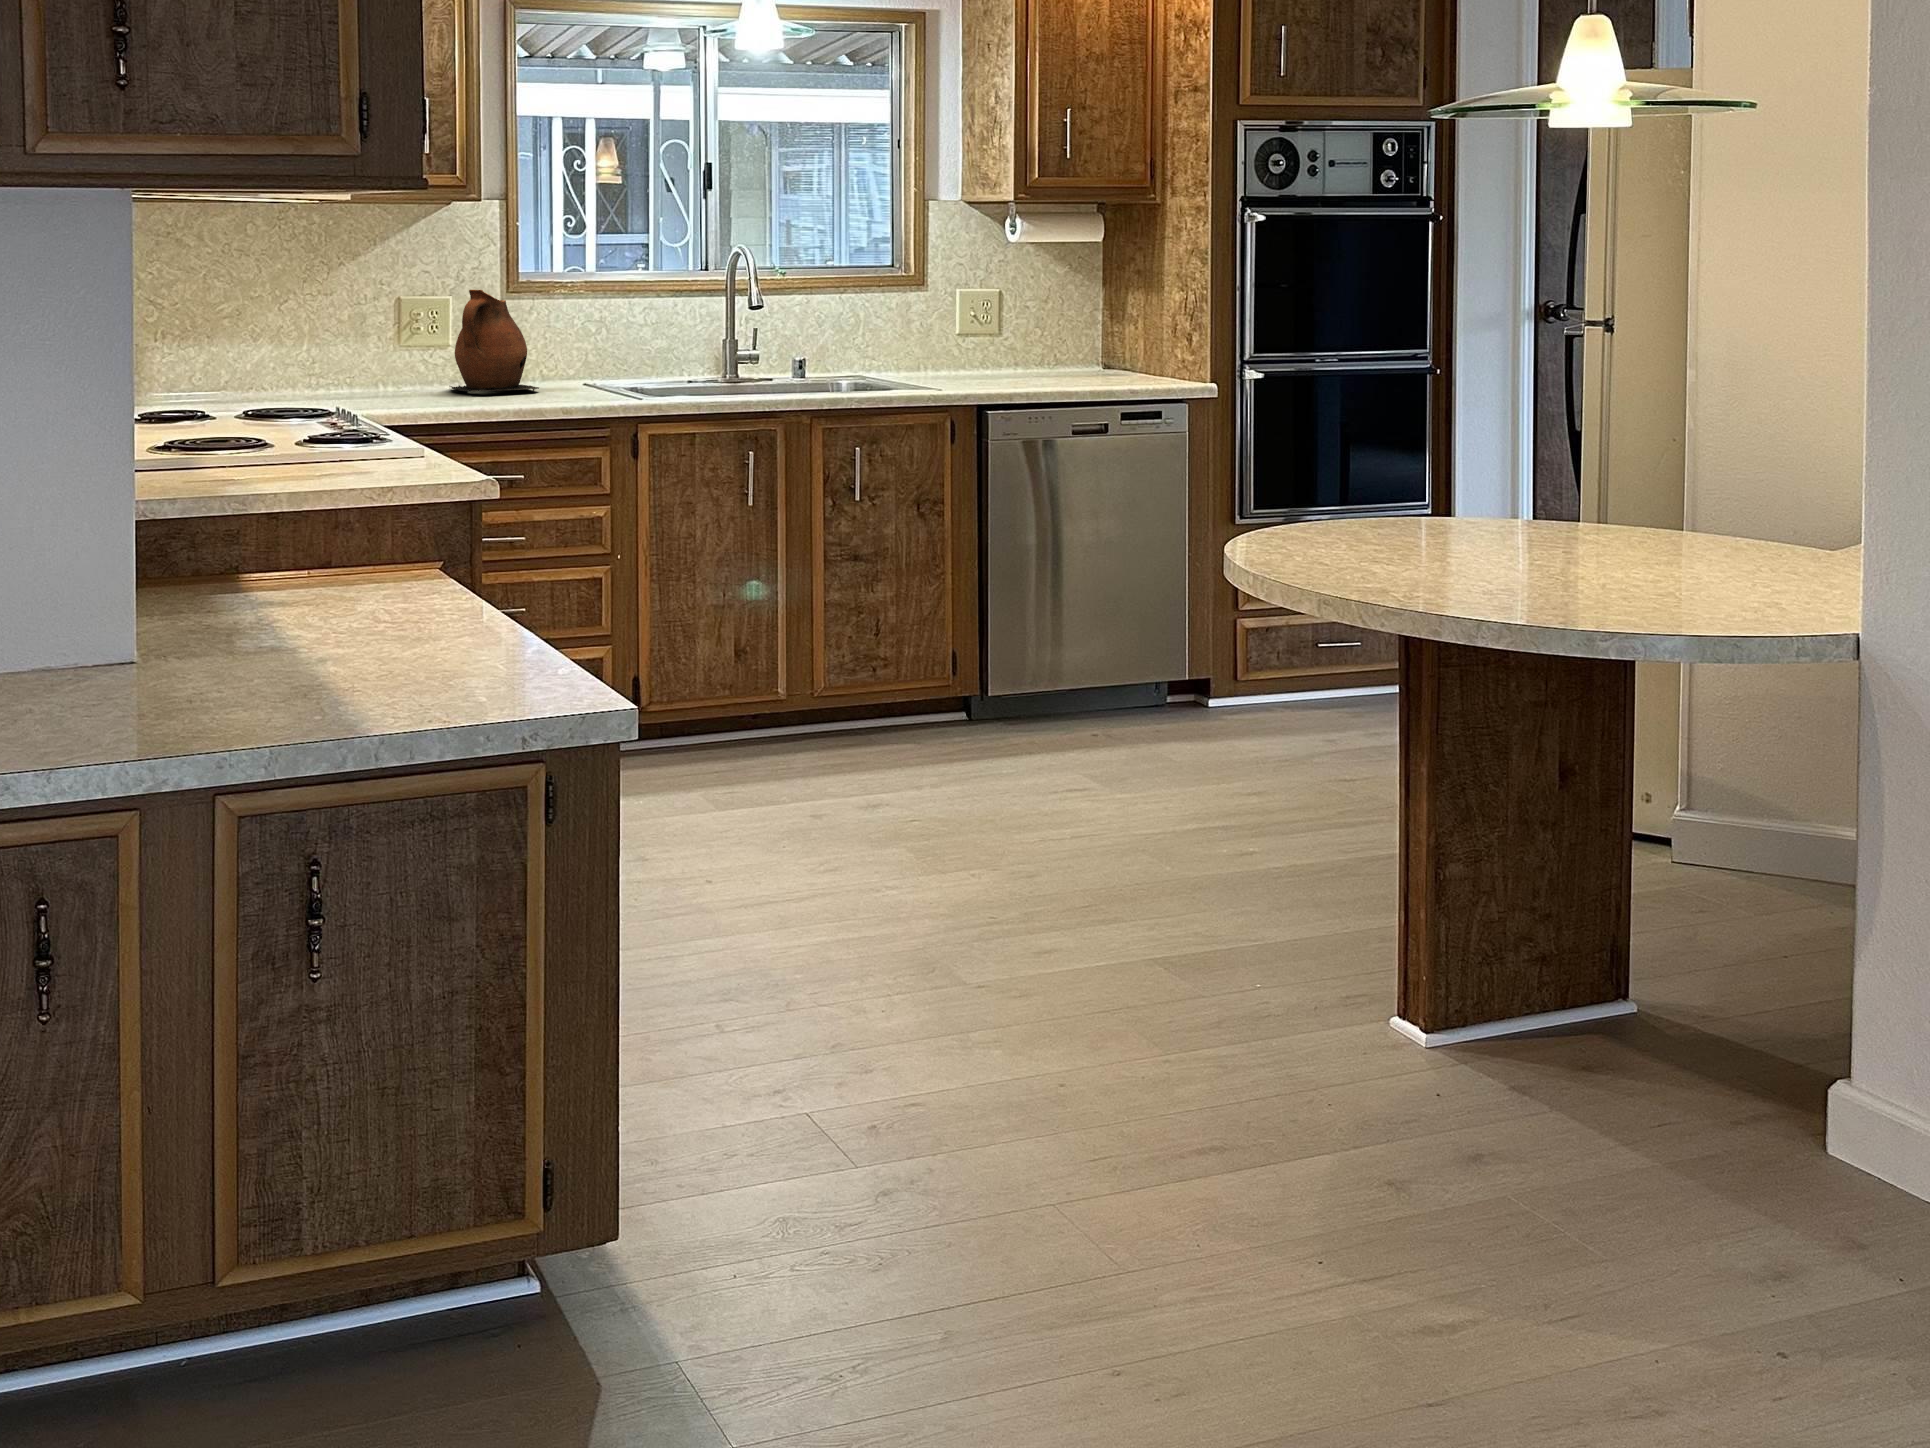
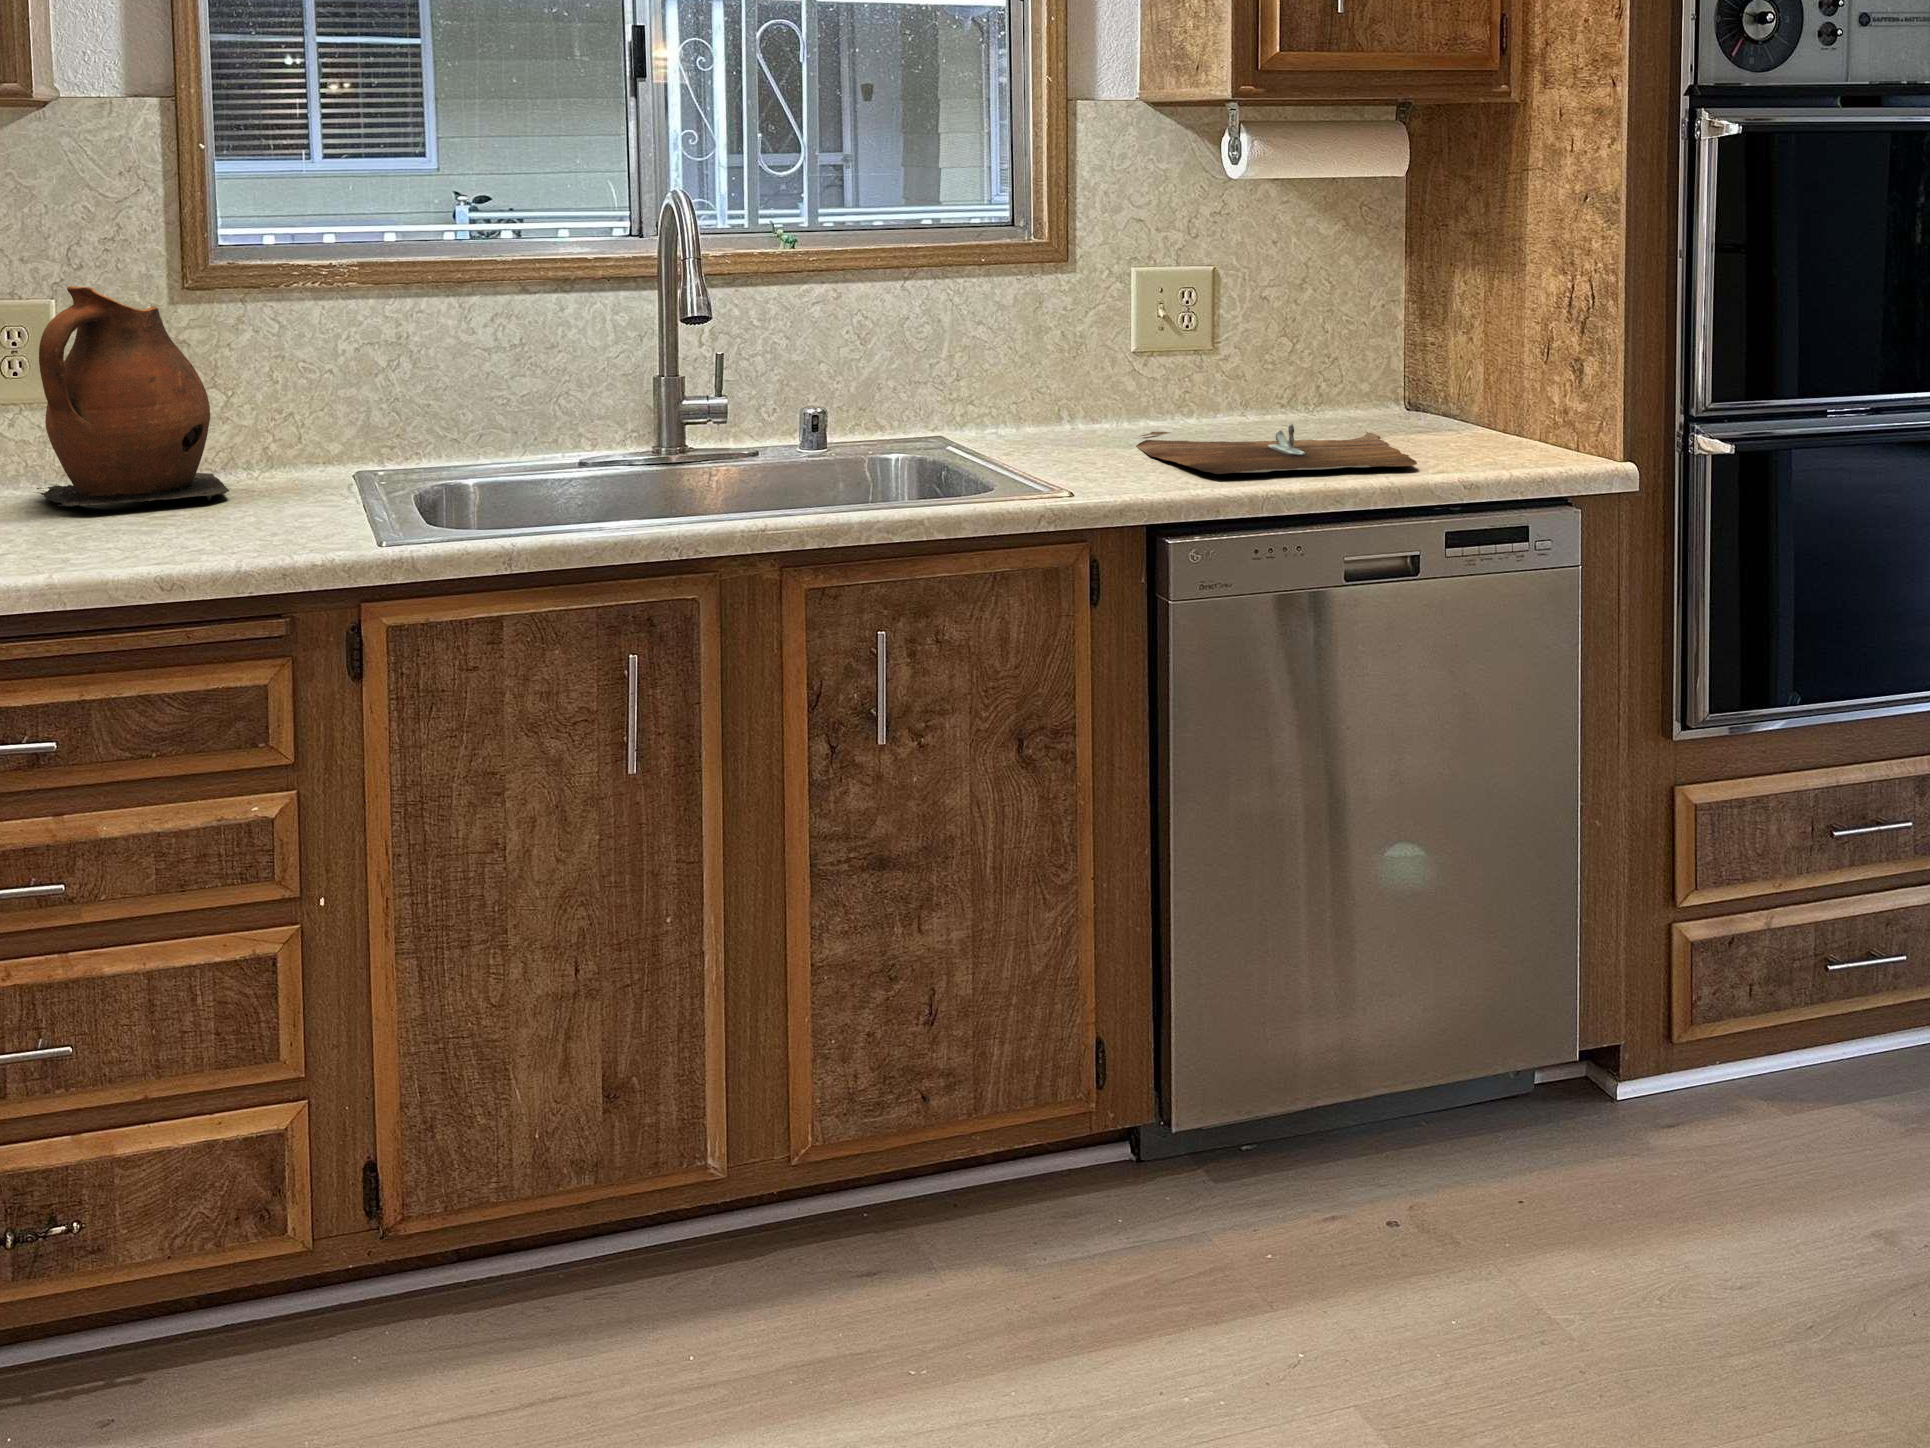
cutting board: none [962,365,1109,385] -> present [1136,424,1417,474]

